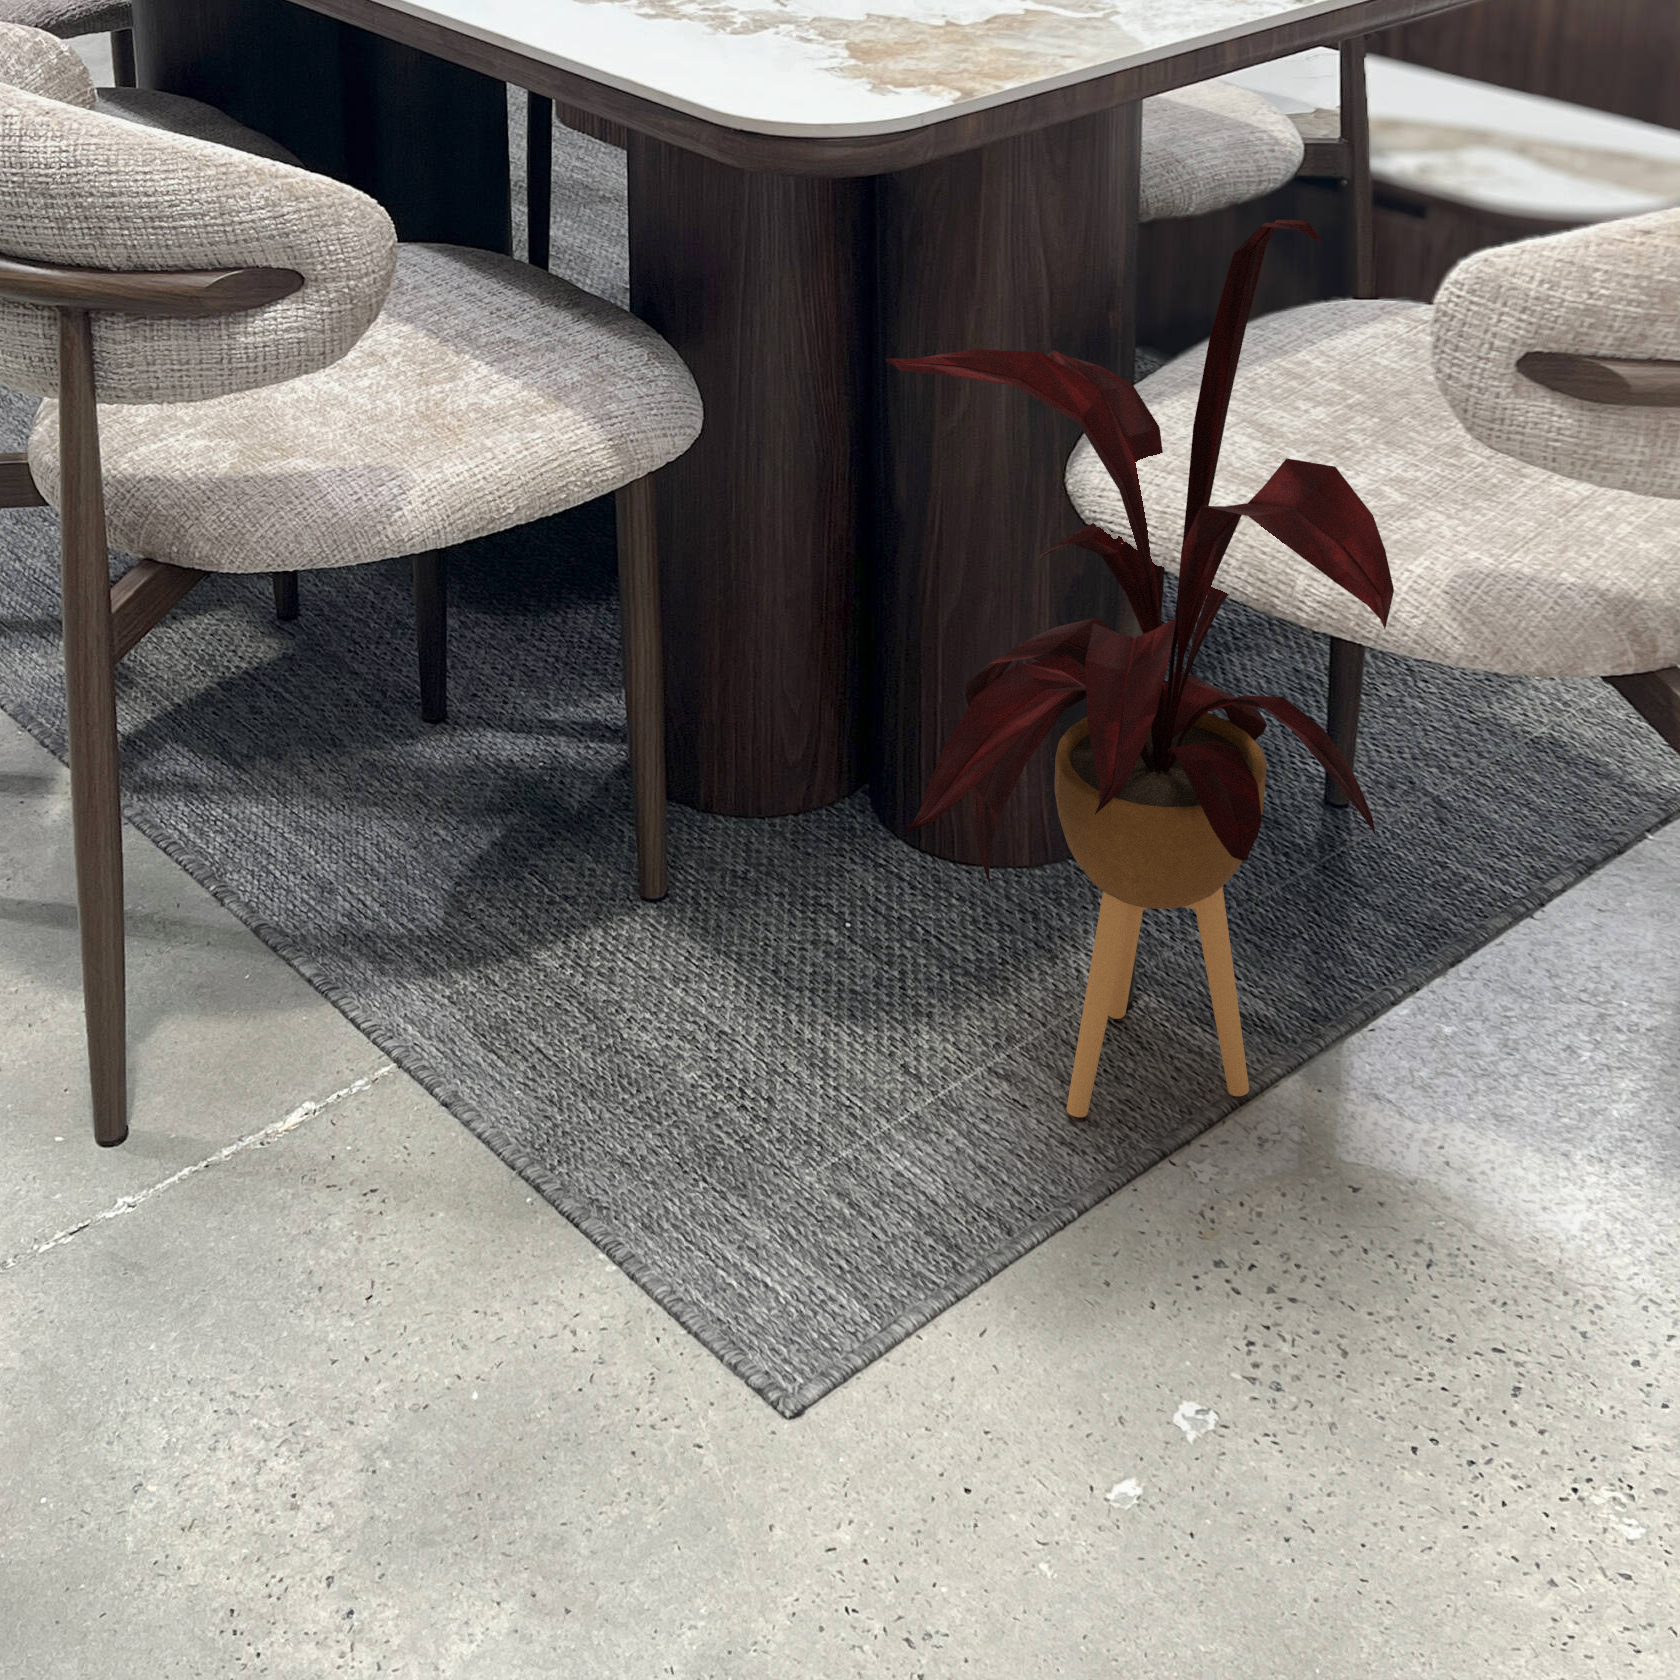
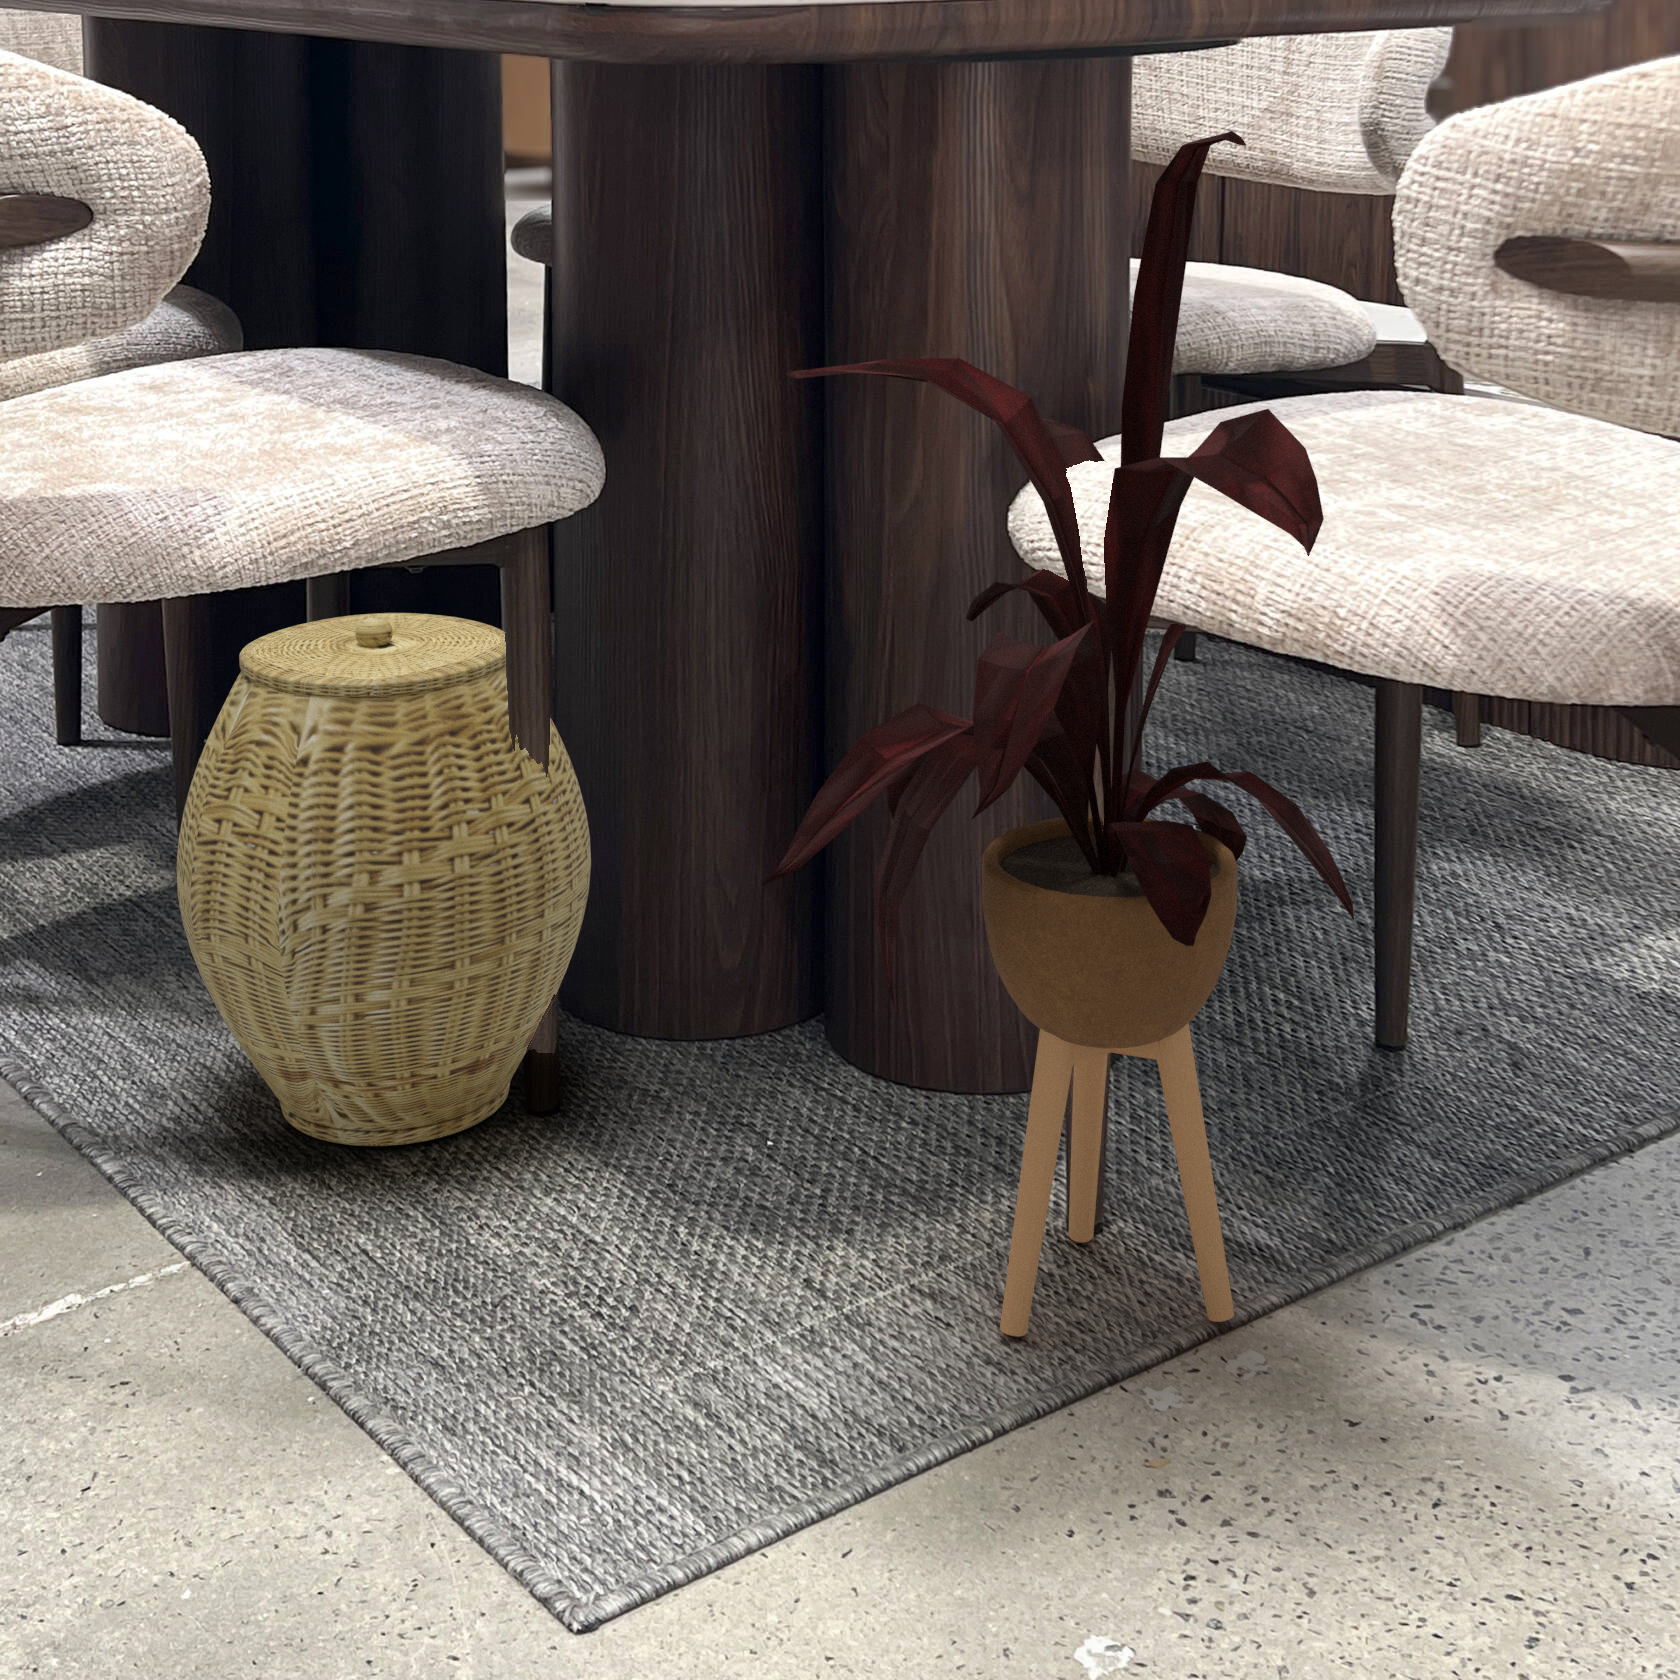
woven basket: none [341,490,688,940] -> present [177,613,591,1146]

